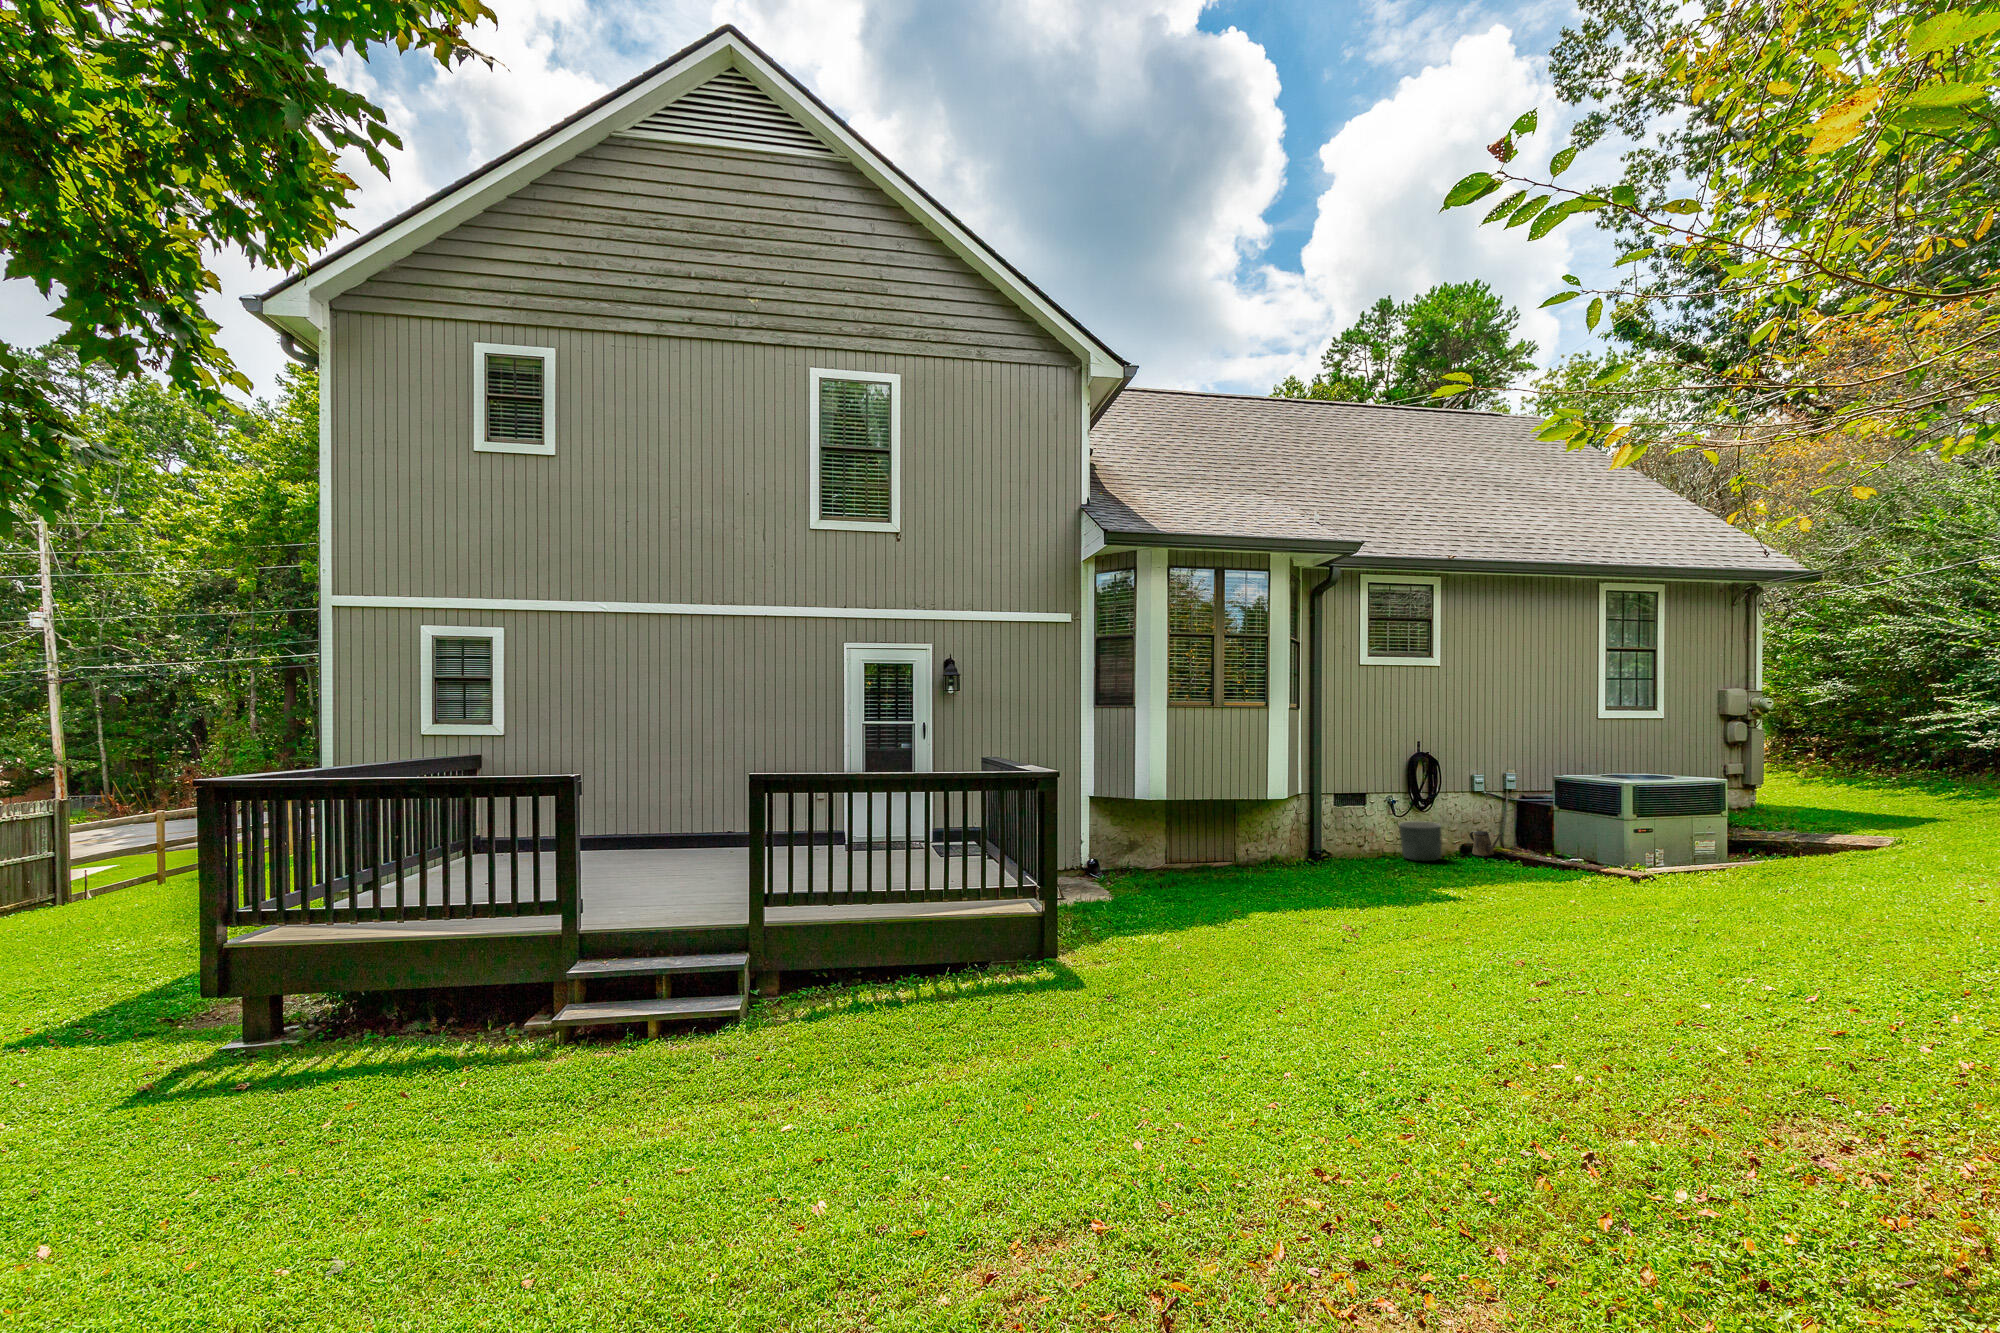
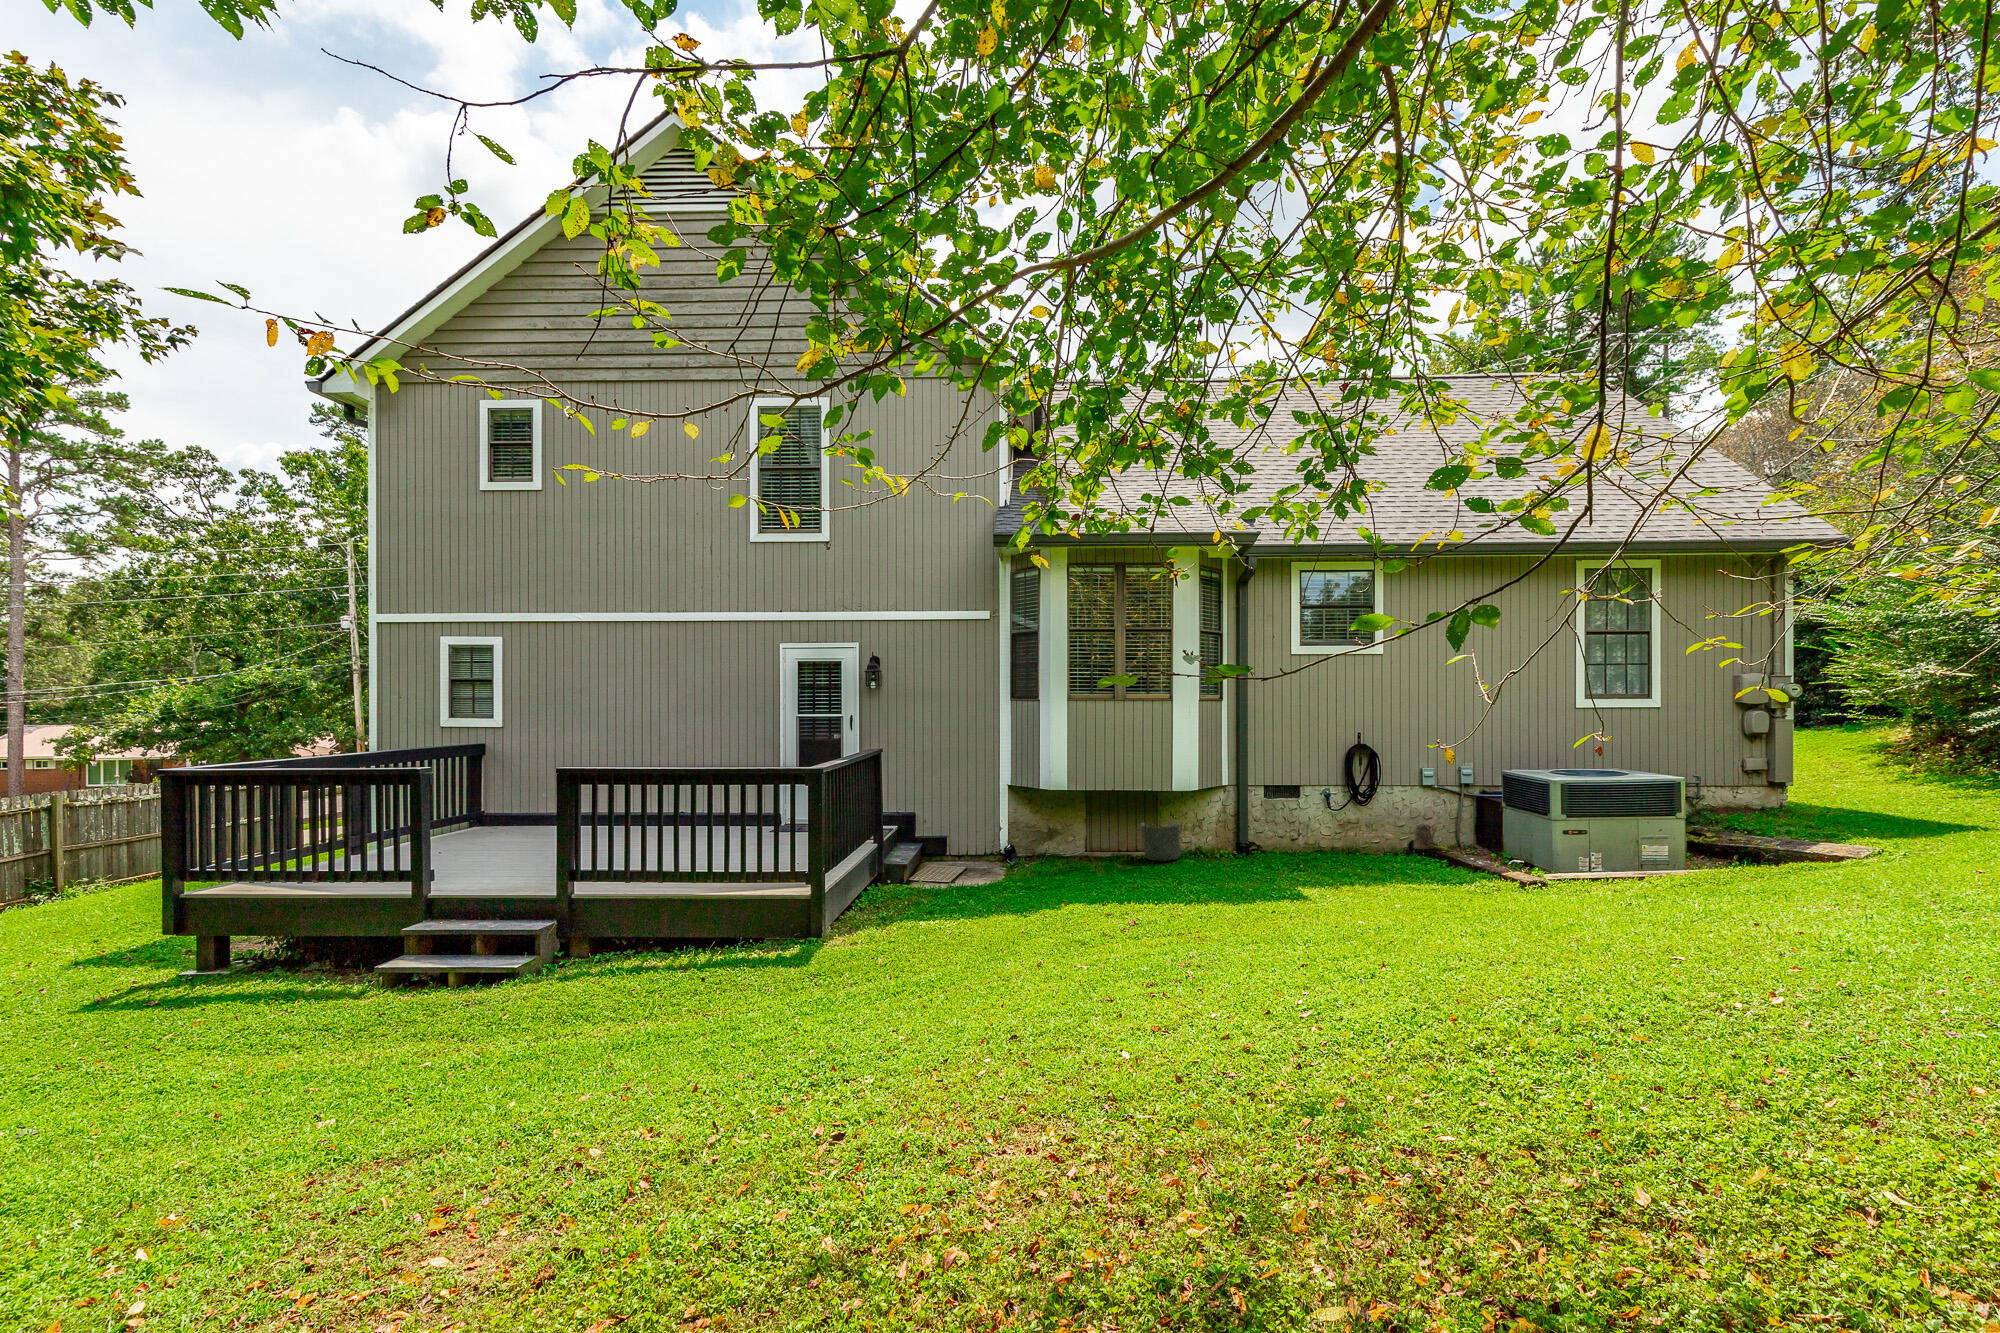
planter: present [1399,821,1442,861] -> present [1141,821,1181,861]

